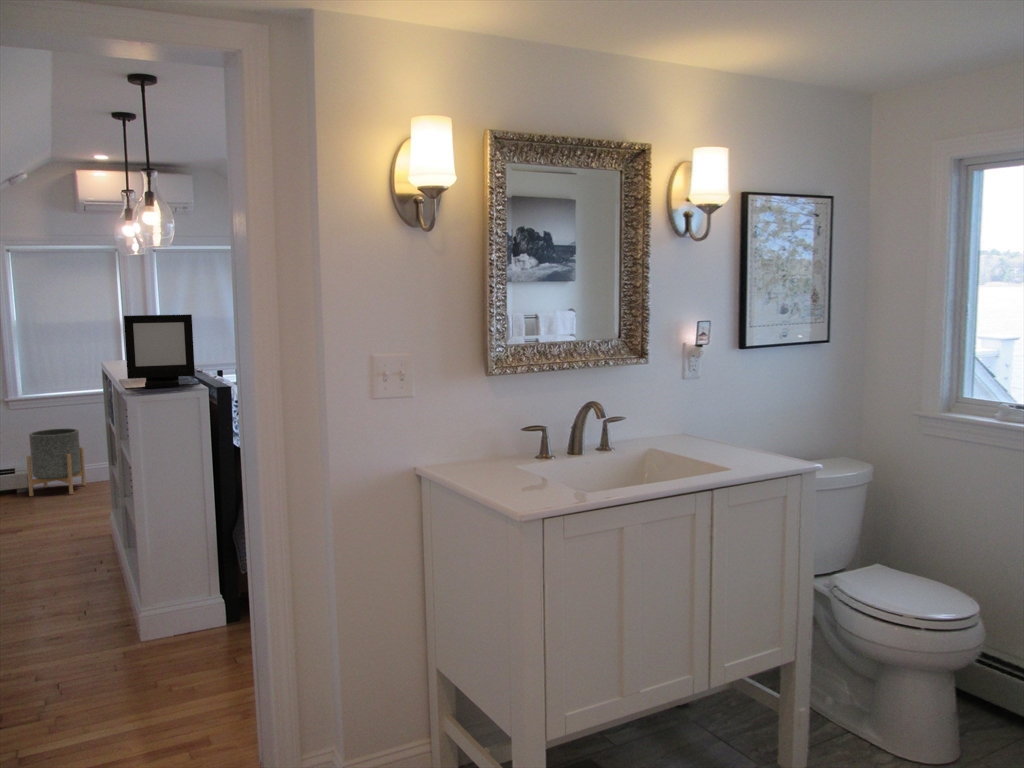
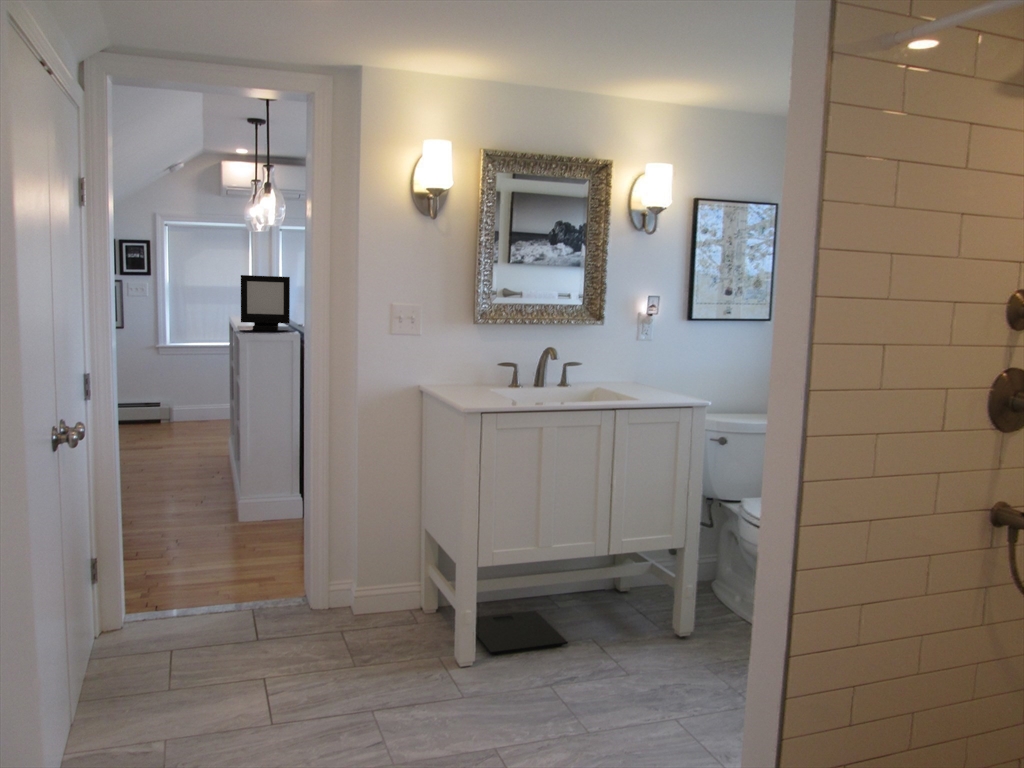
planter: present [26,428,86,496] -> none [169,370,213,423]

